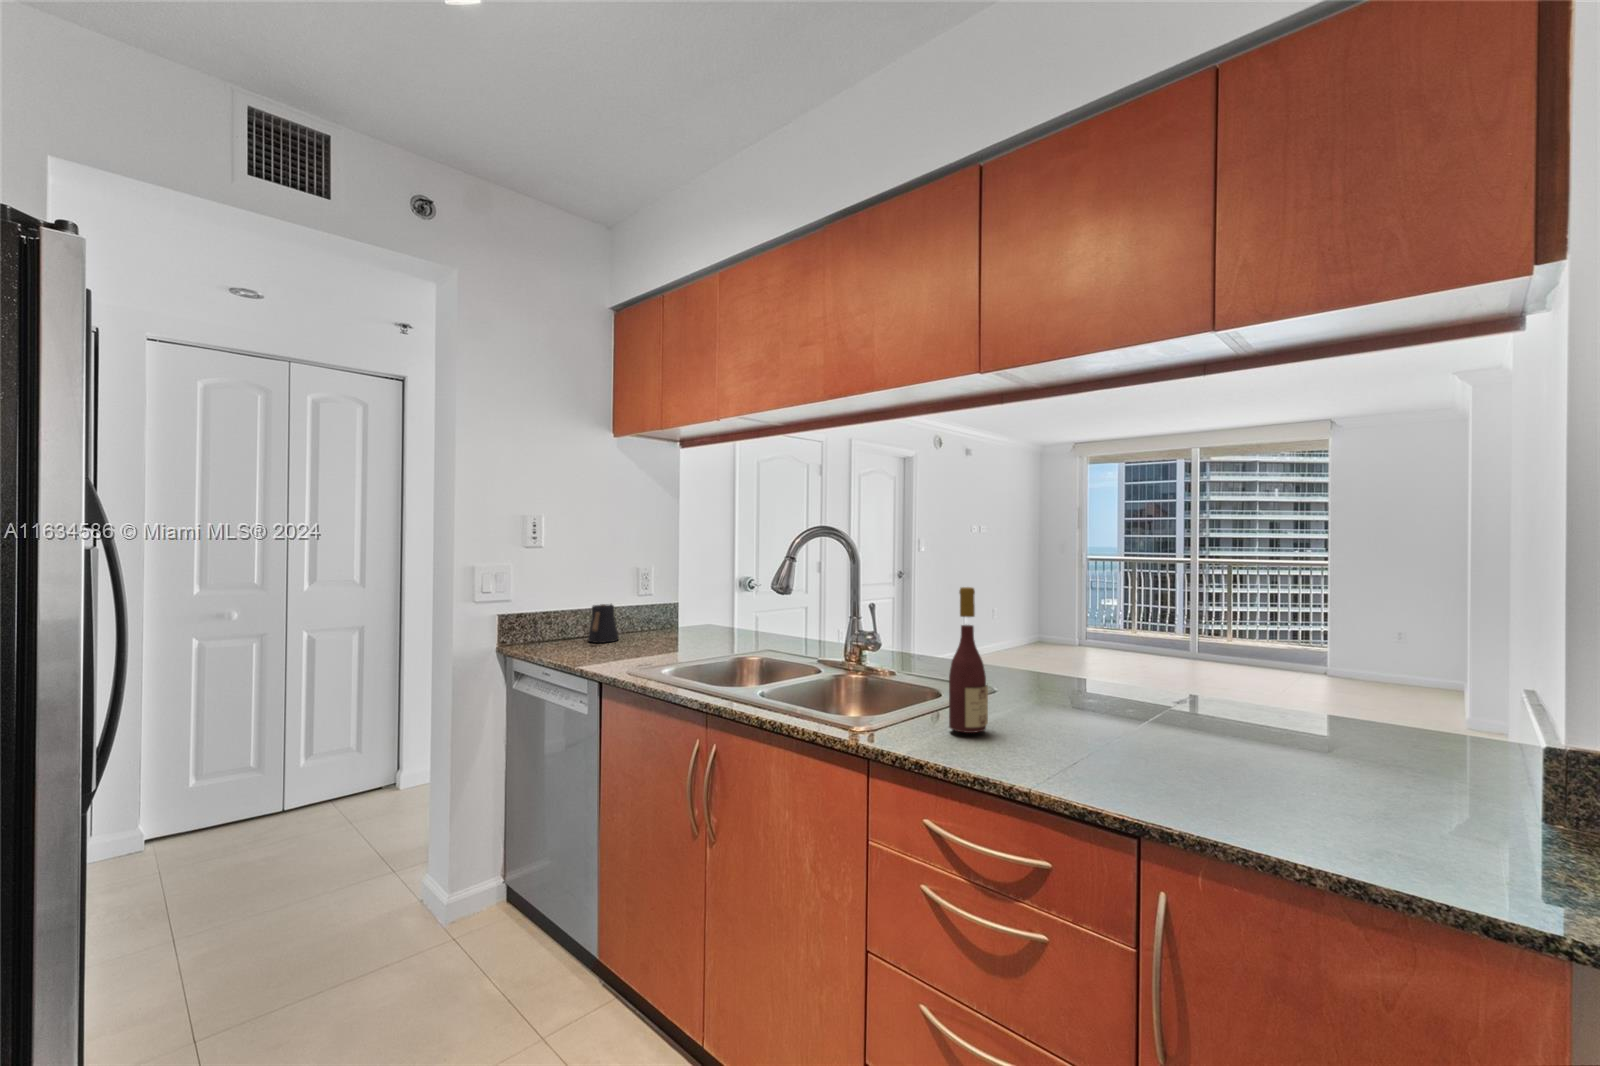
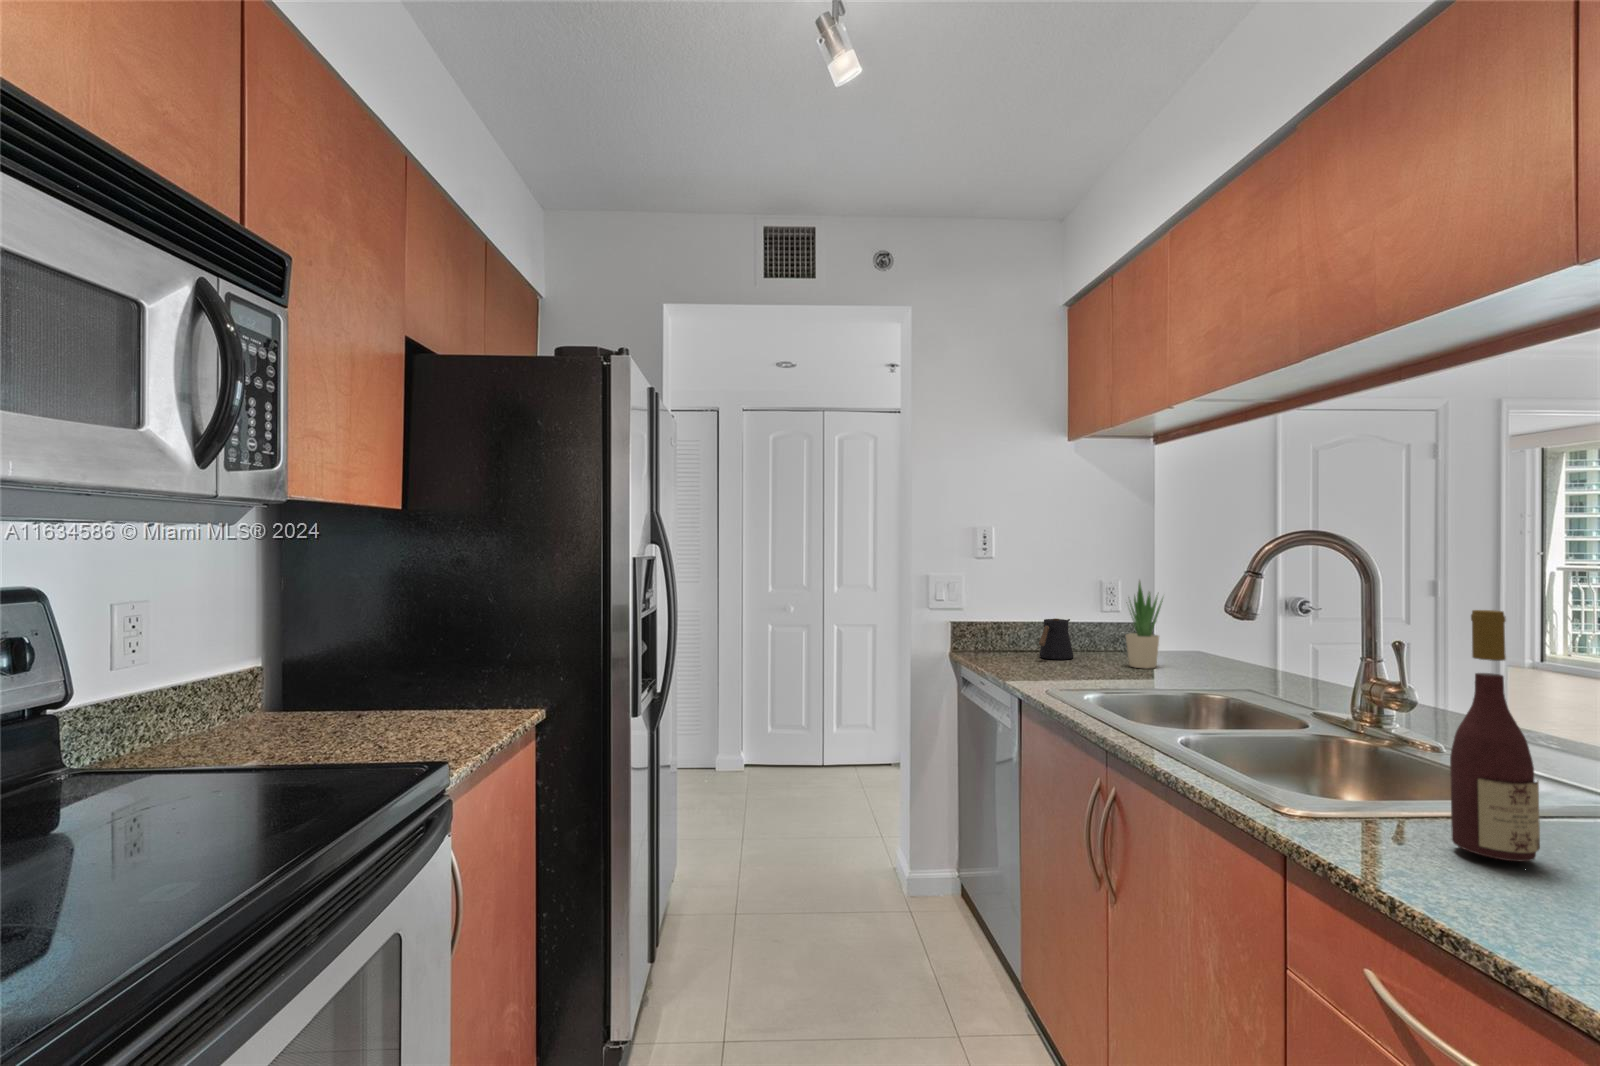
potted plant: none [667,565,698,642] -> present [1126,581,1163,669]

